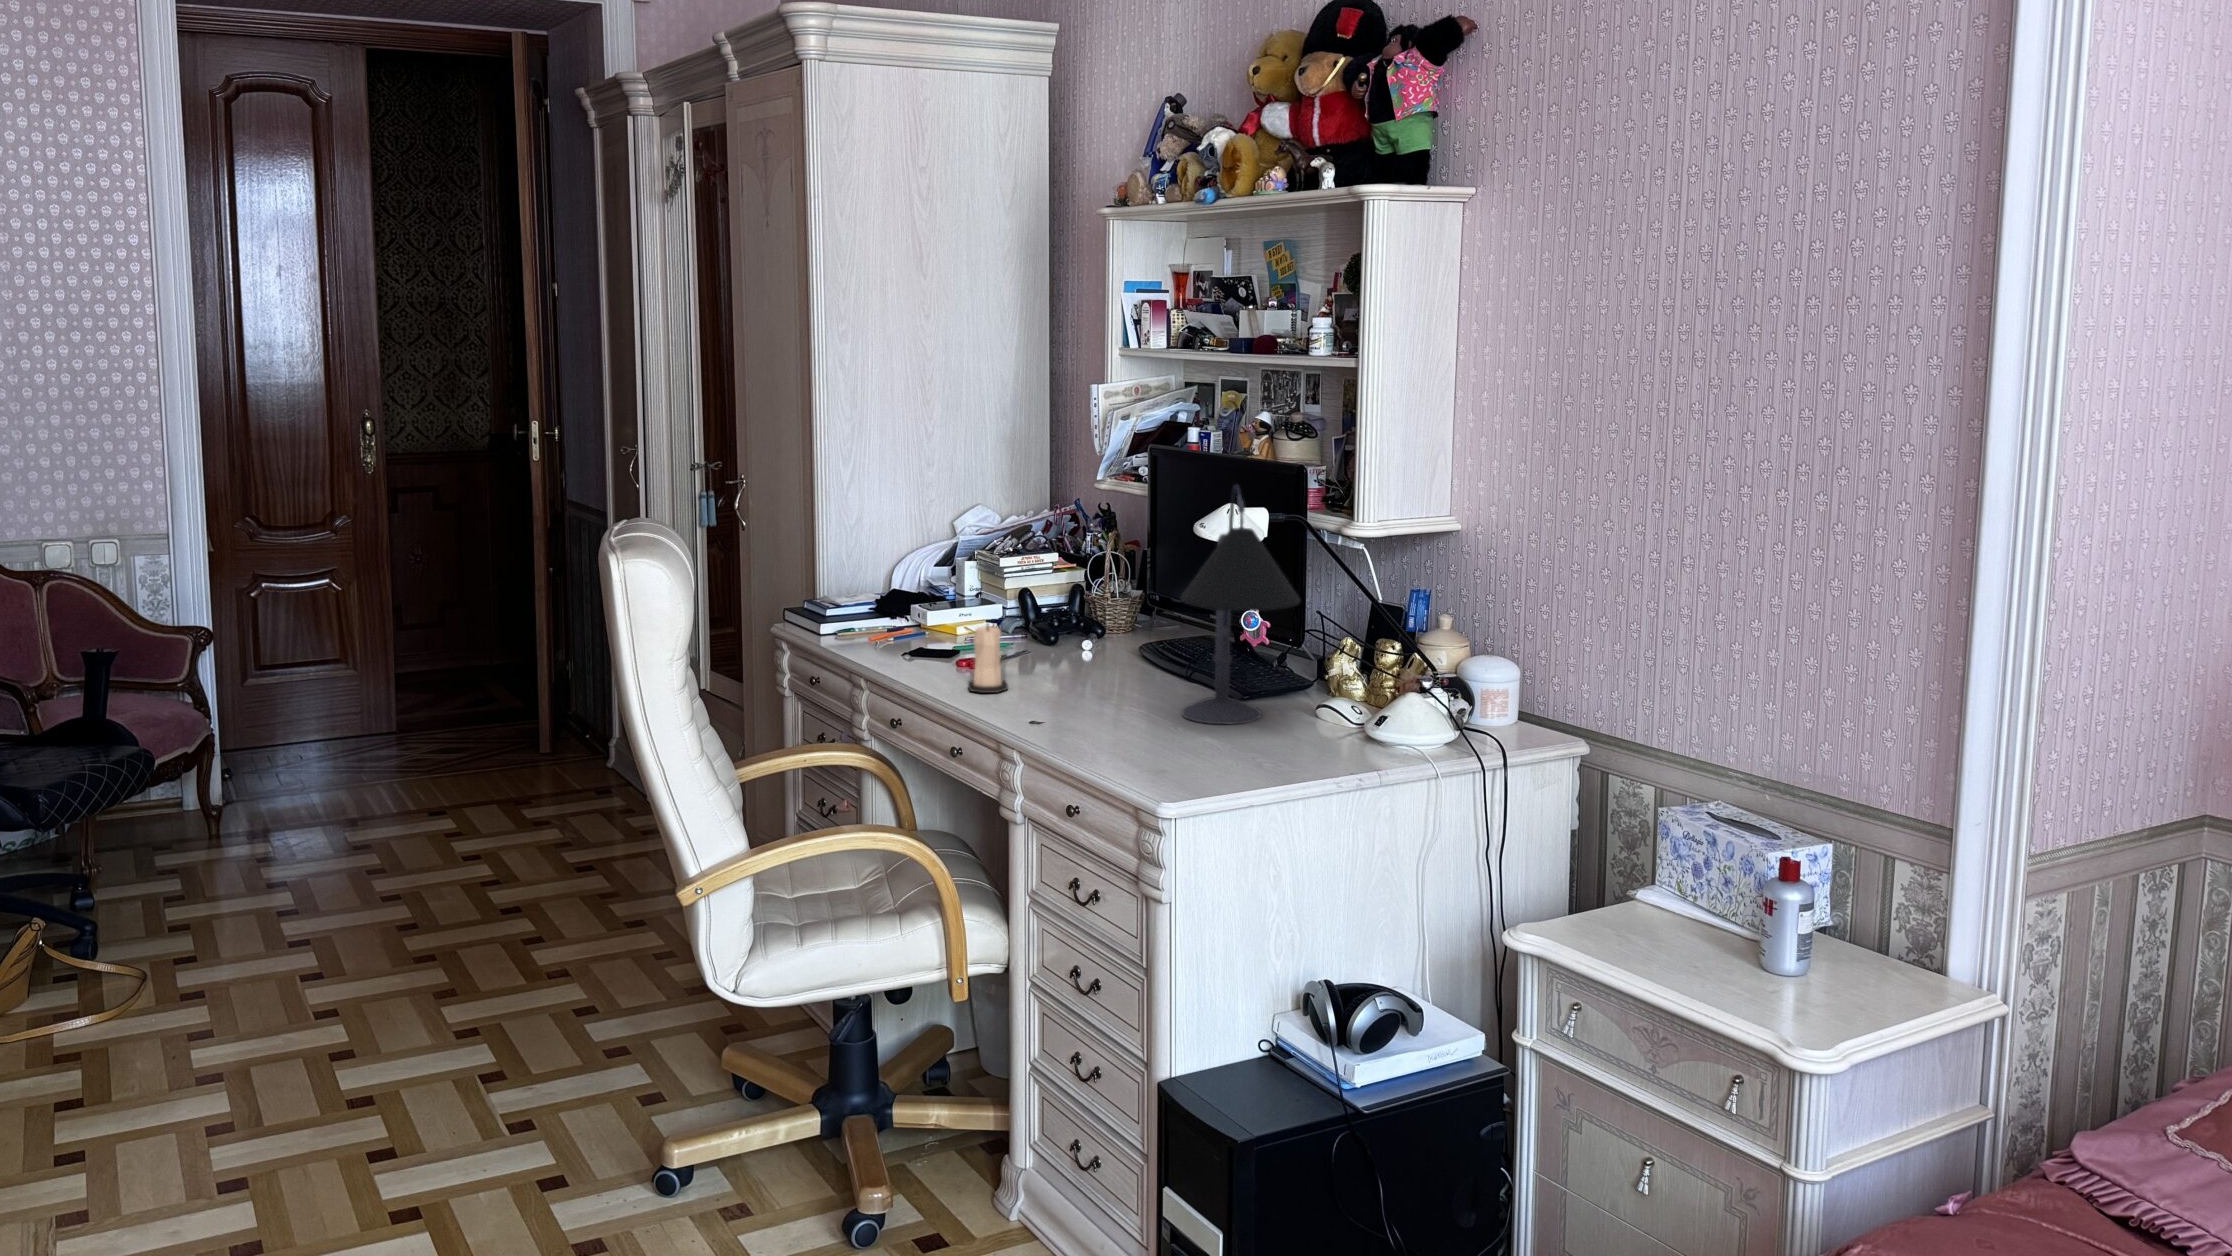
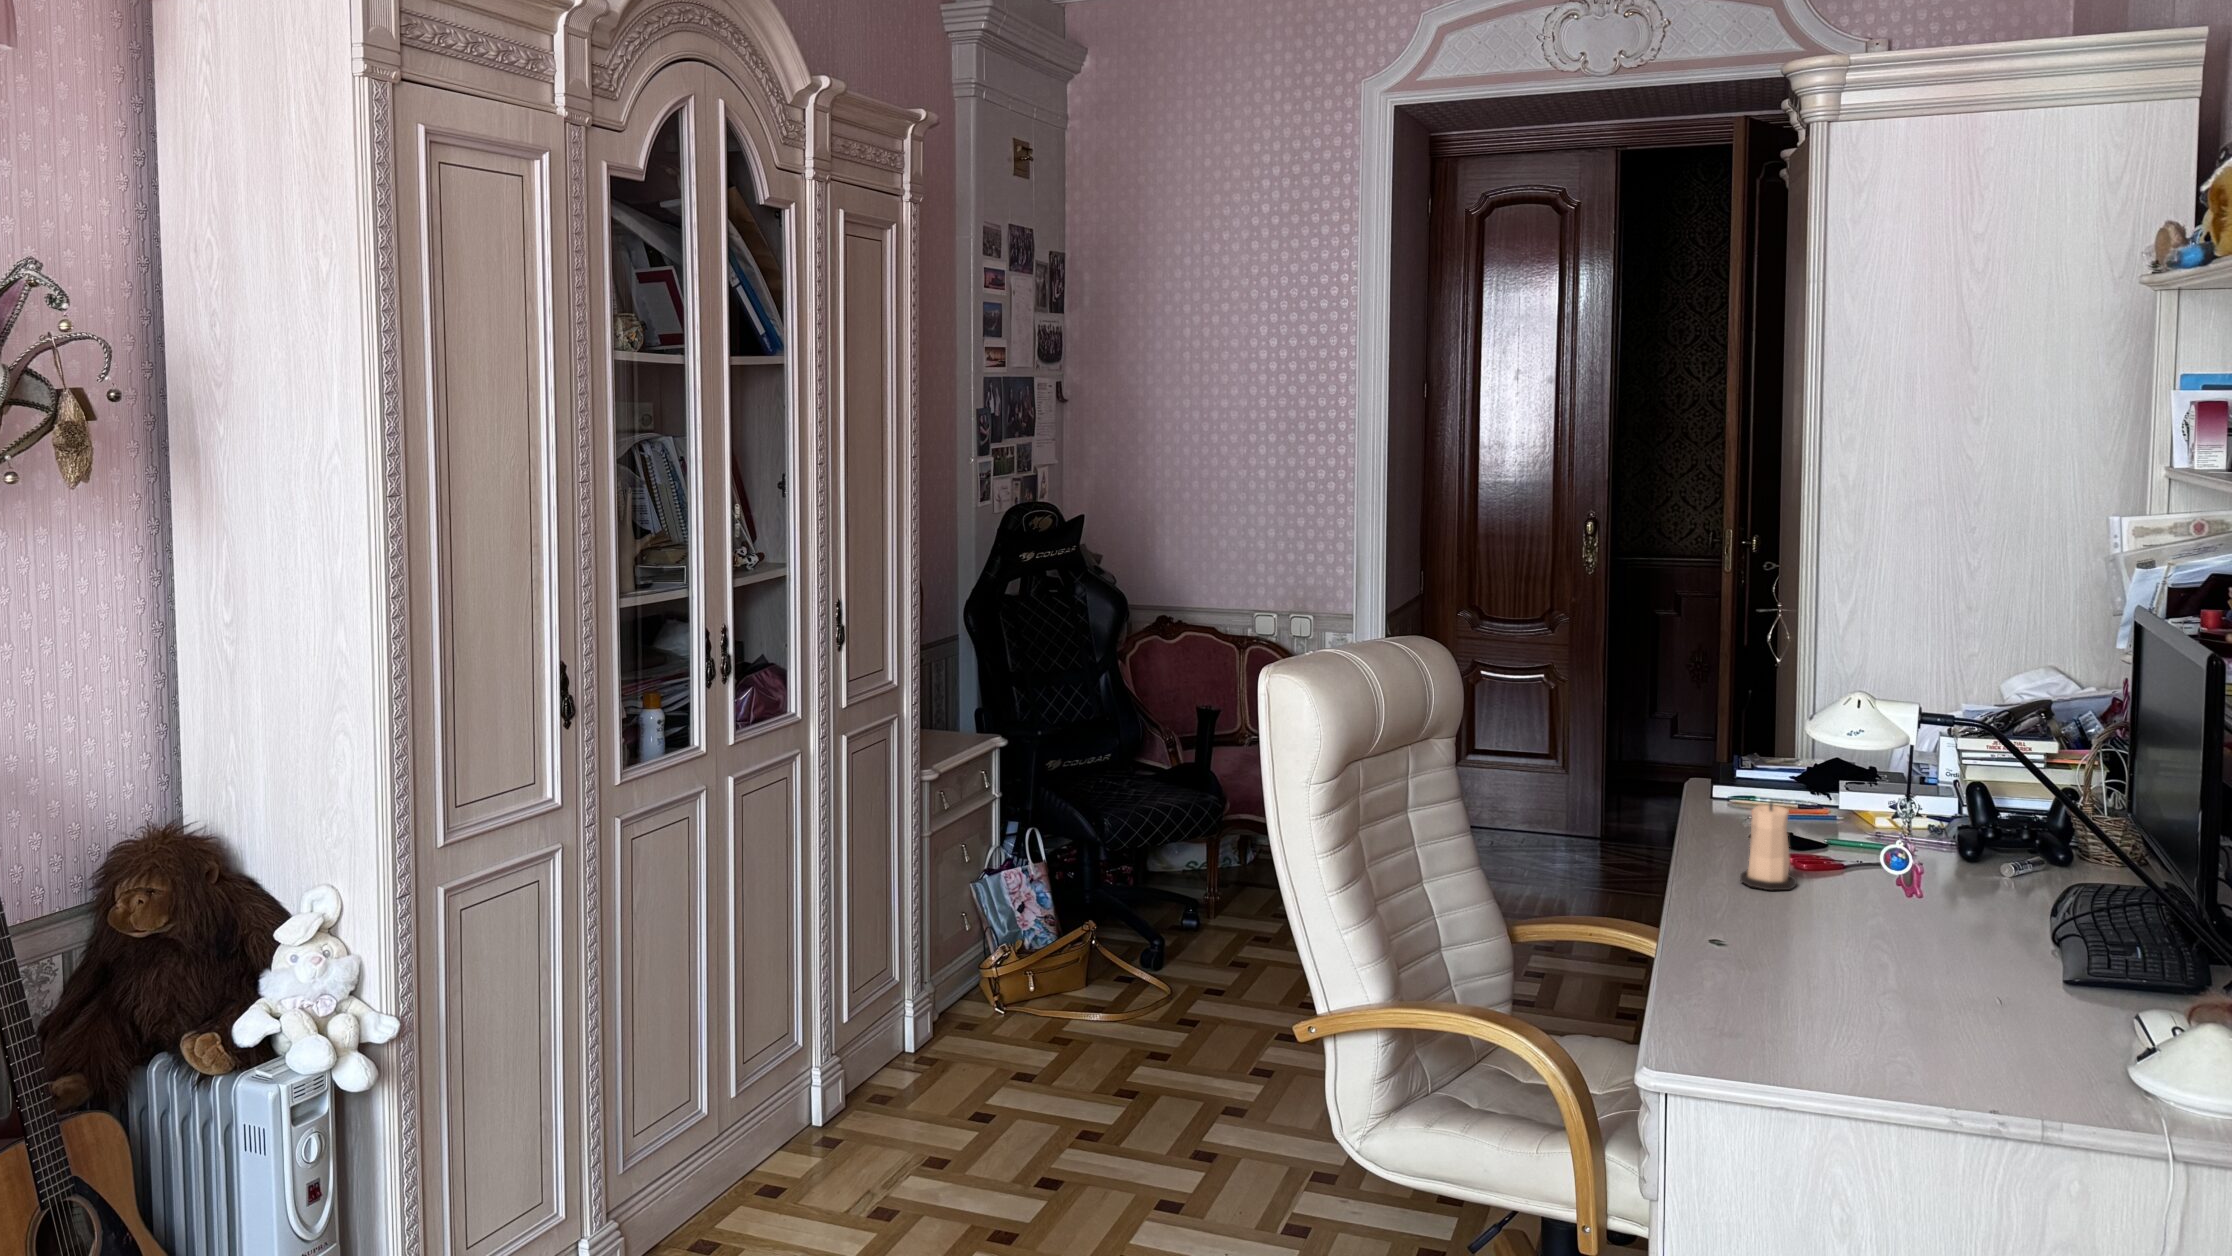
desk lamp: present [1180,485,1300,724] -> none [1848,657,2073,1000]

